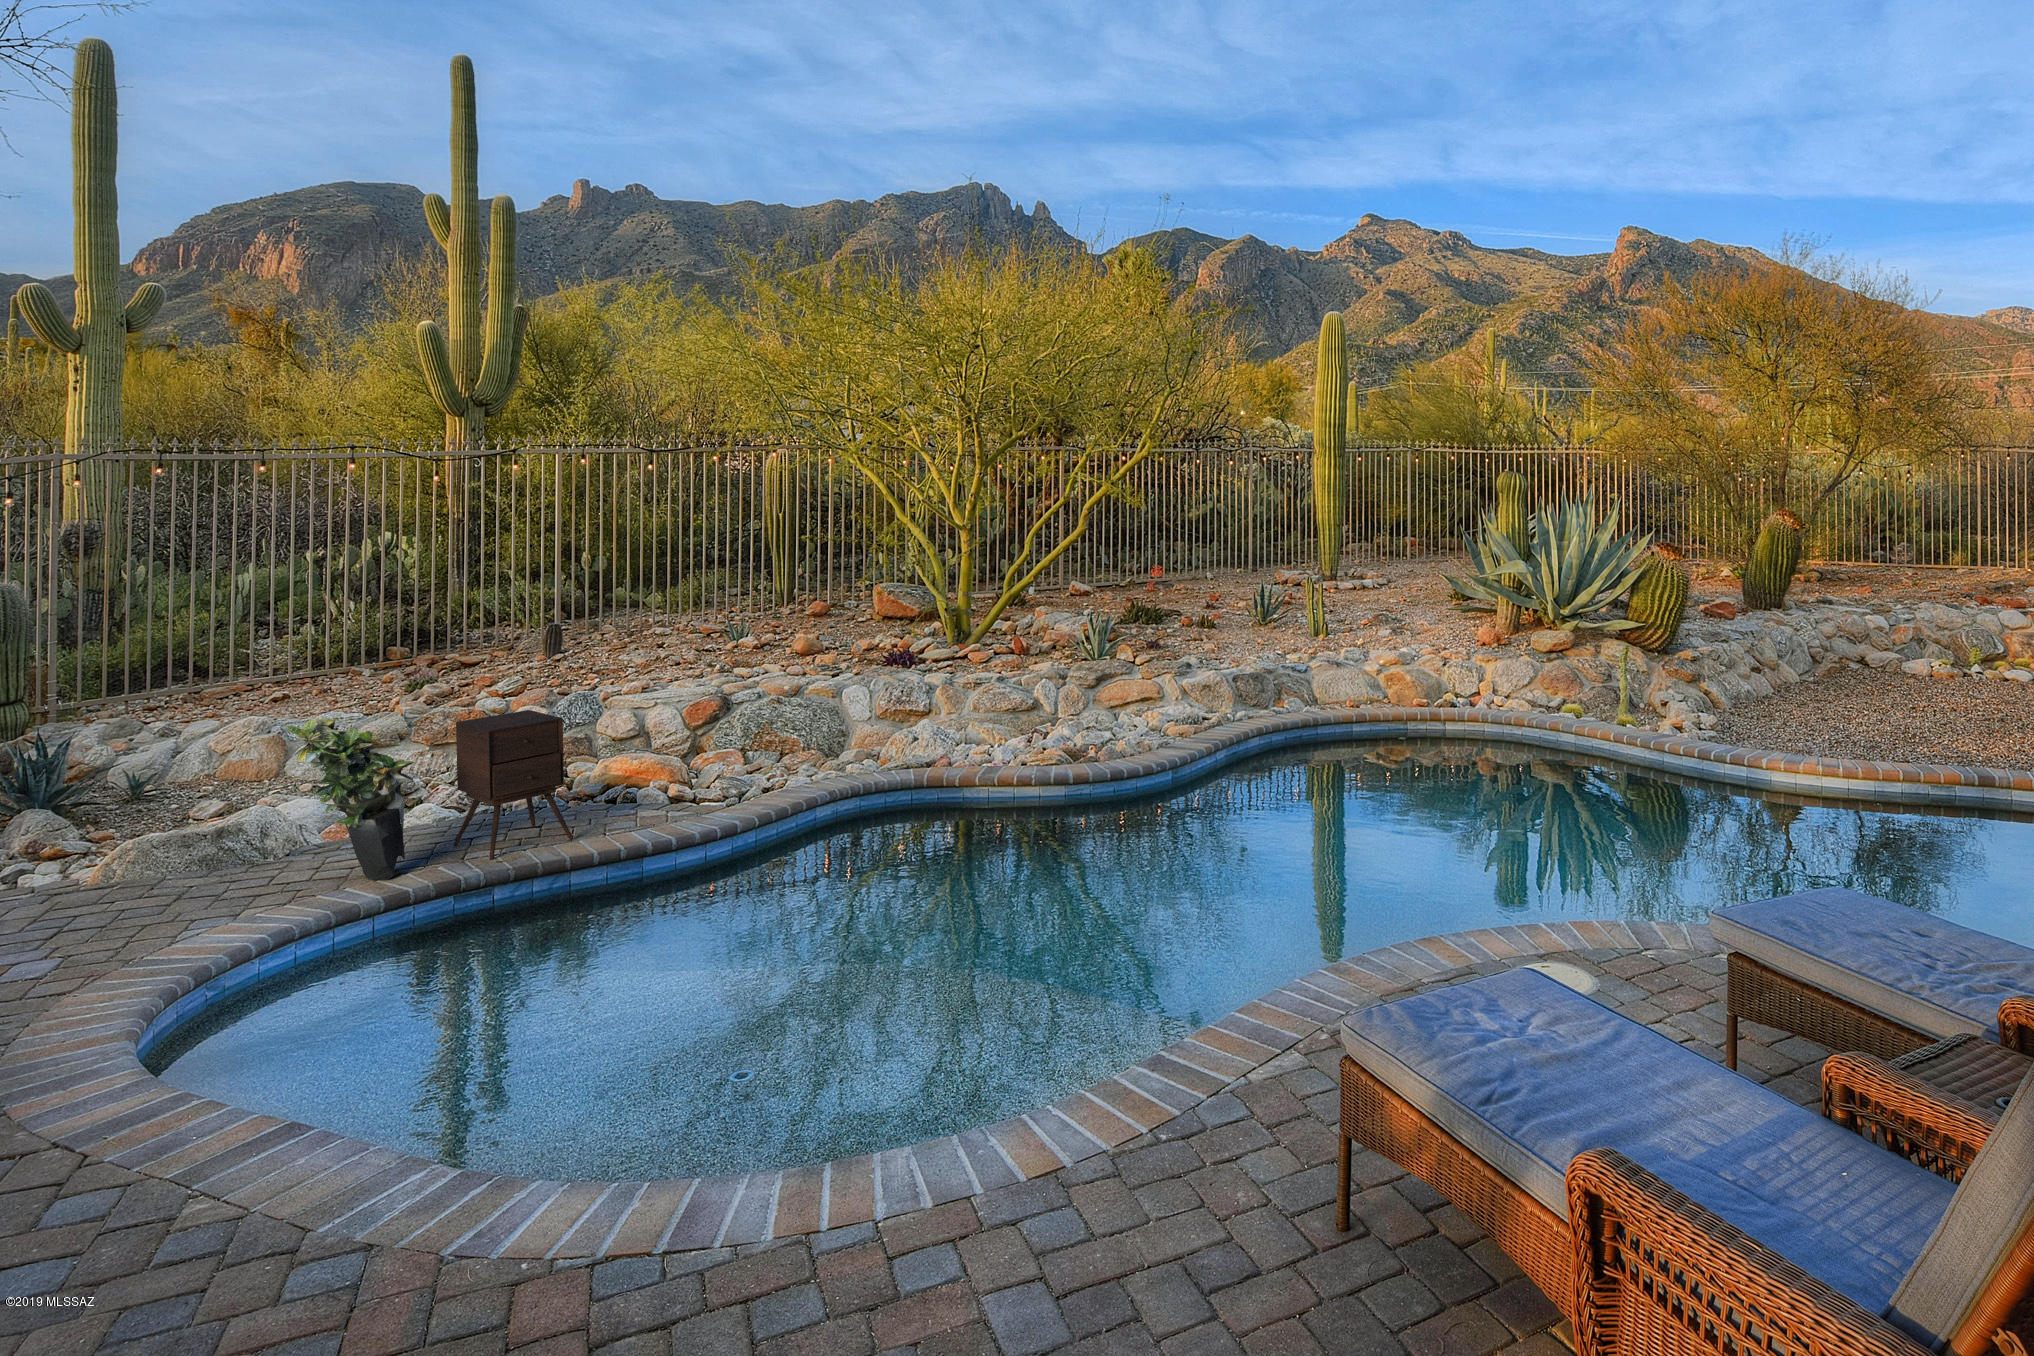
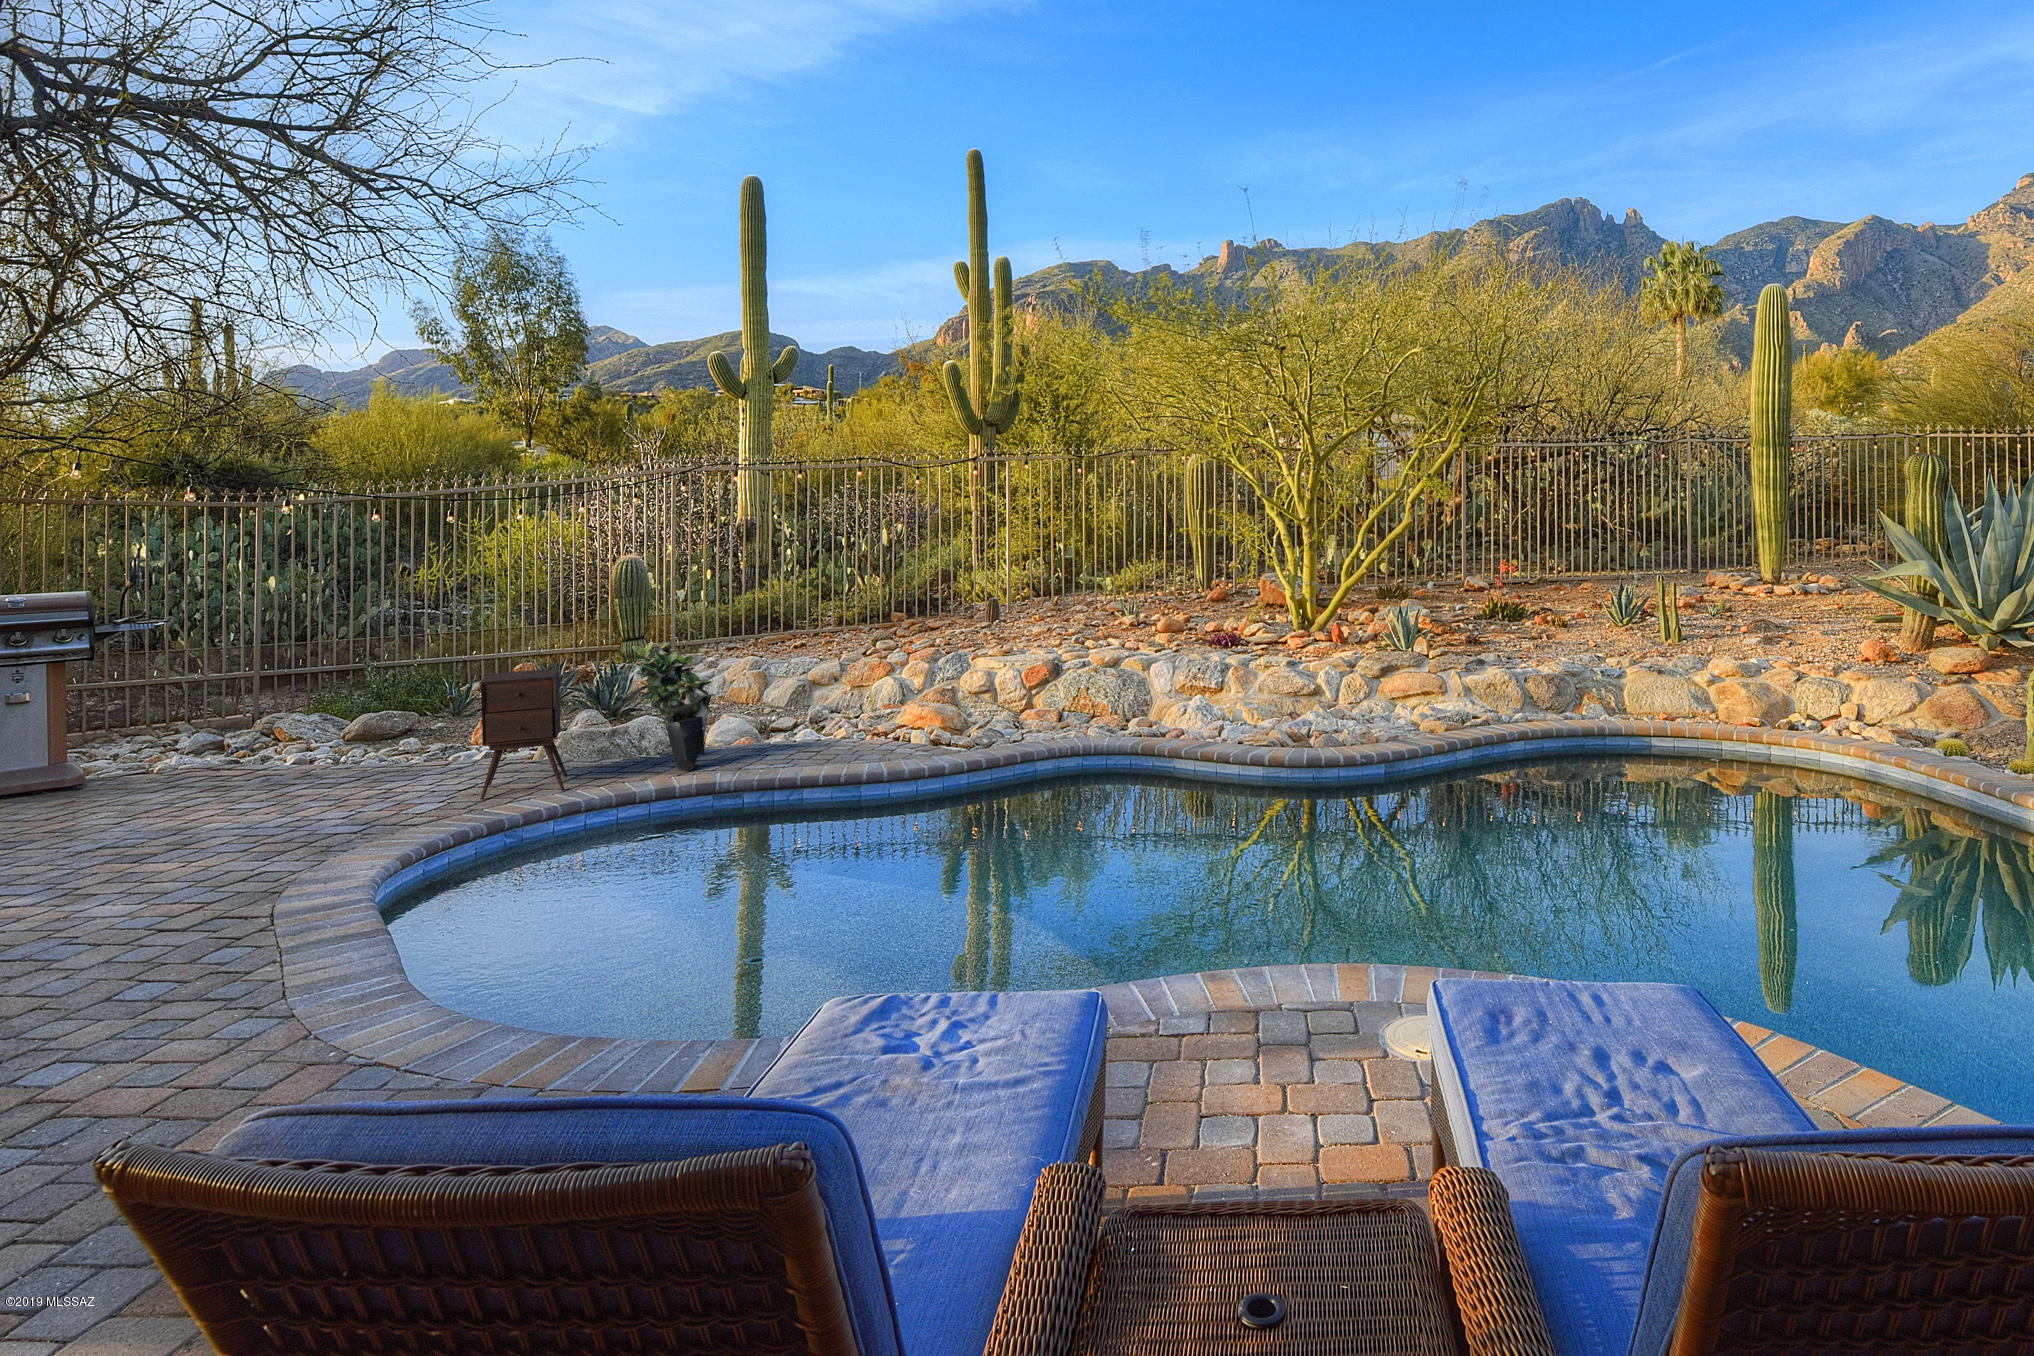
side table: present [454,710,573,860] -> present [480,669,567,800]

